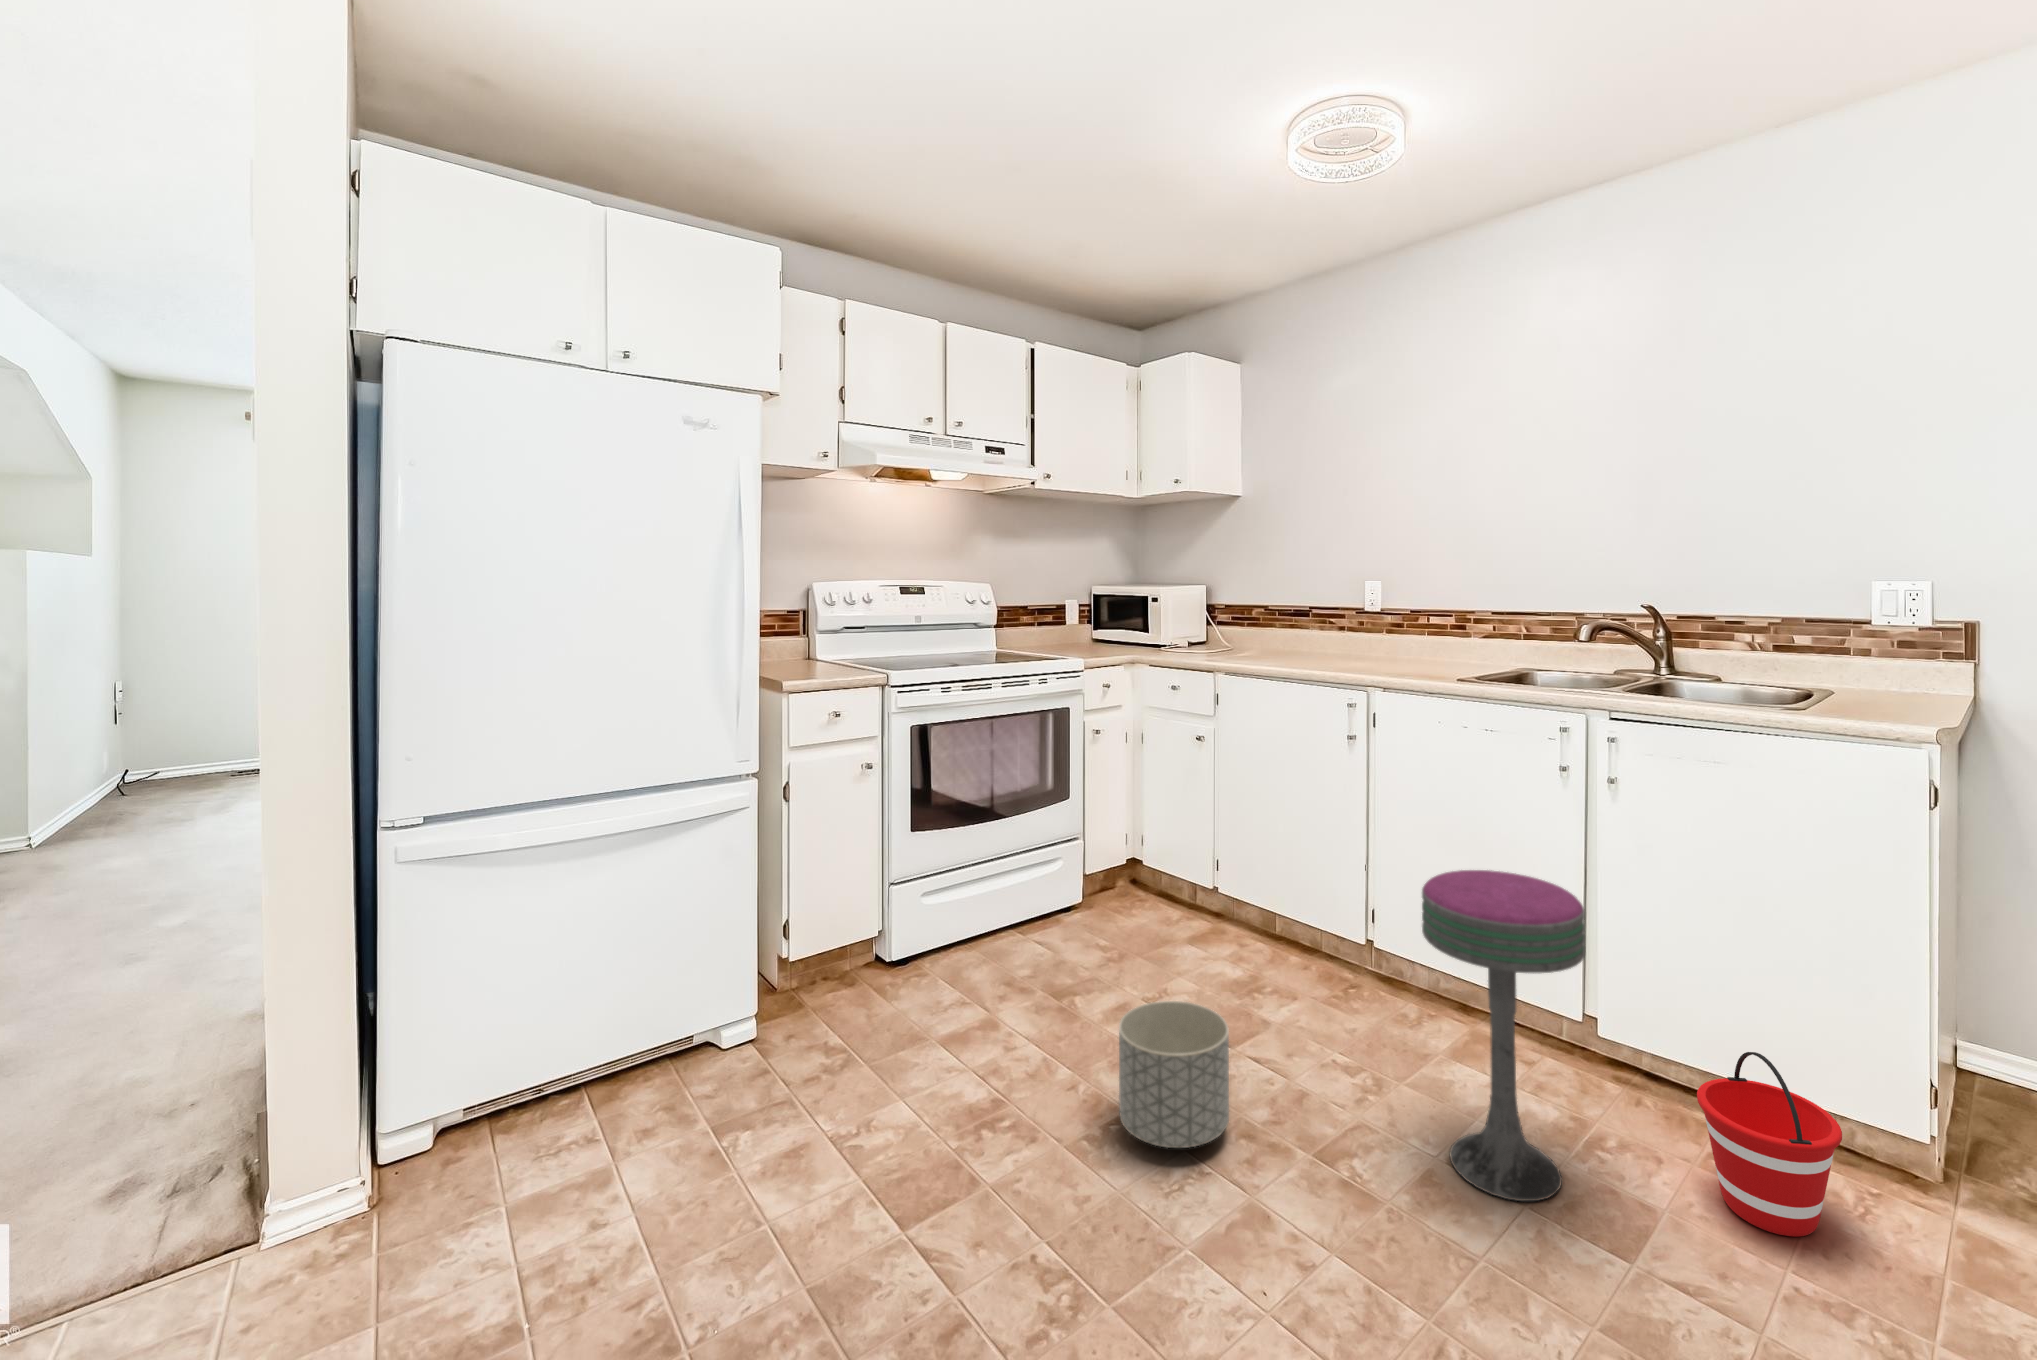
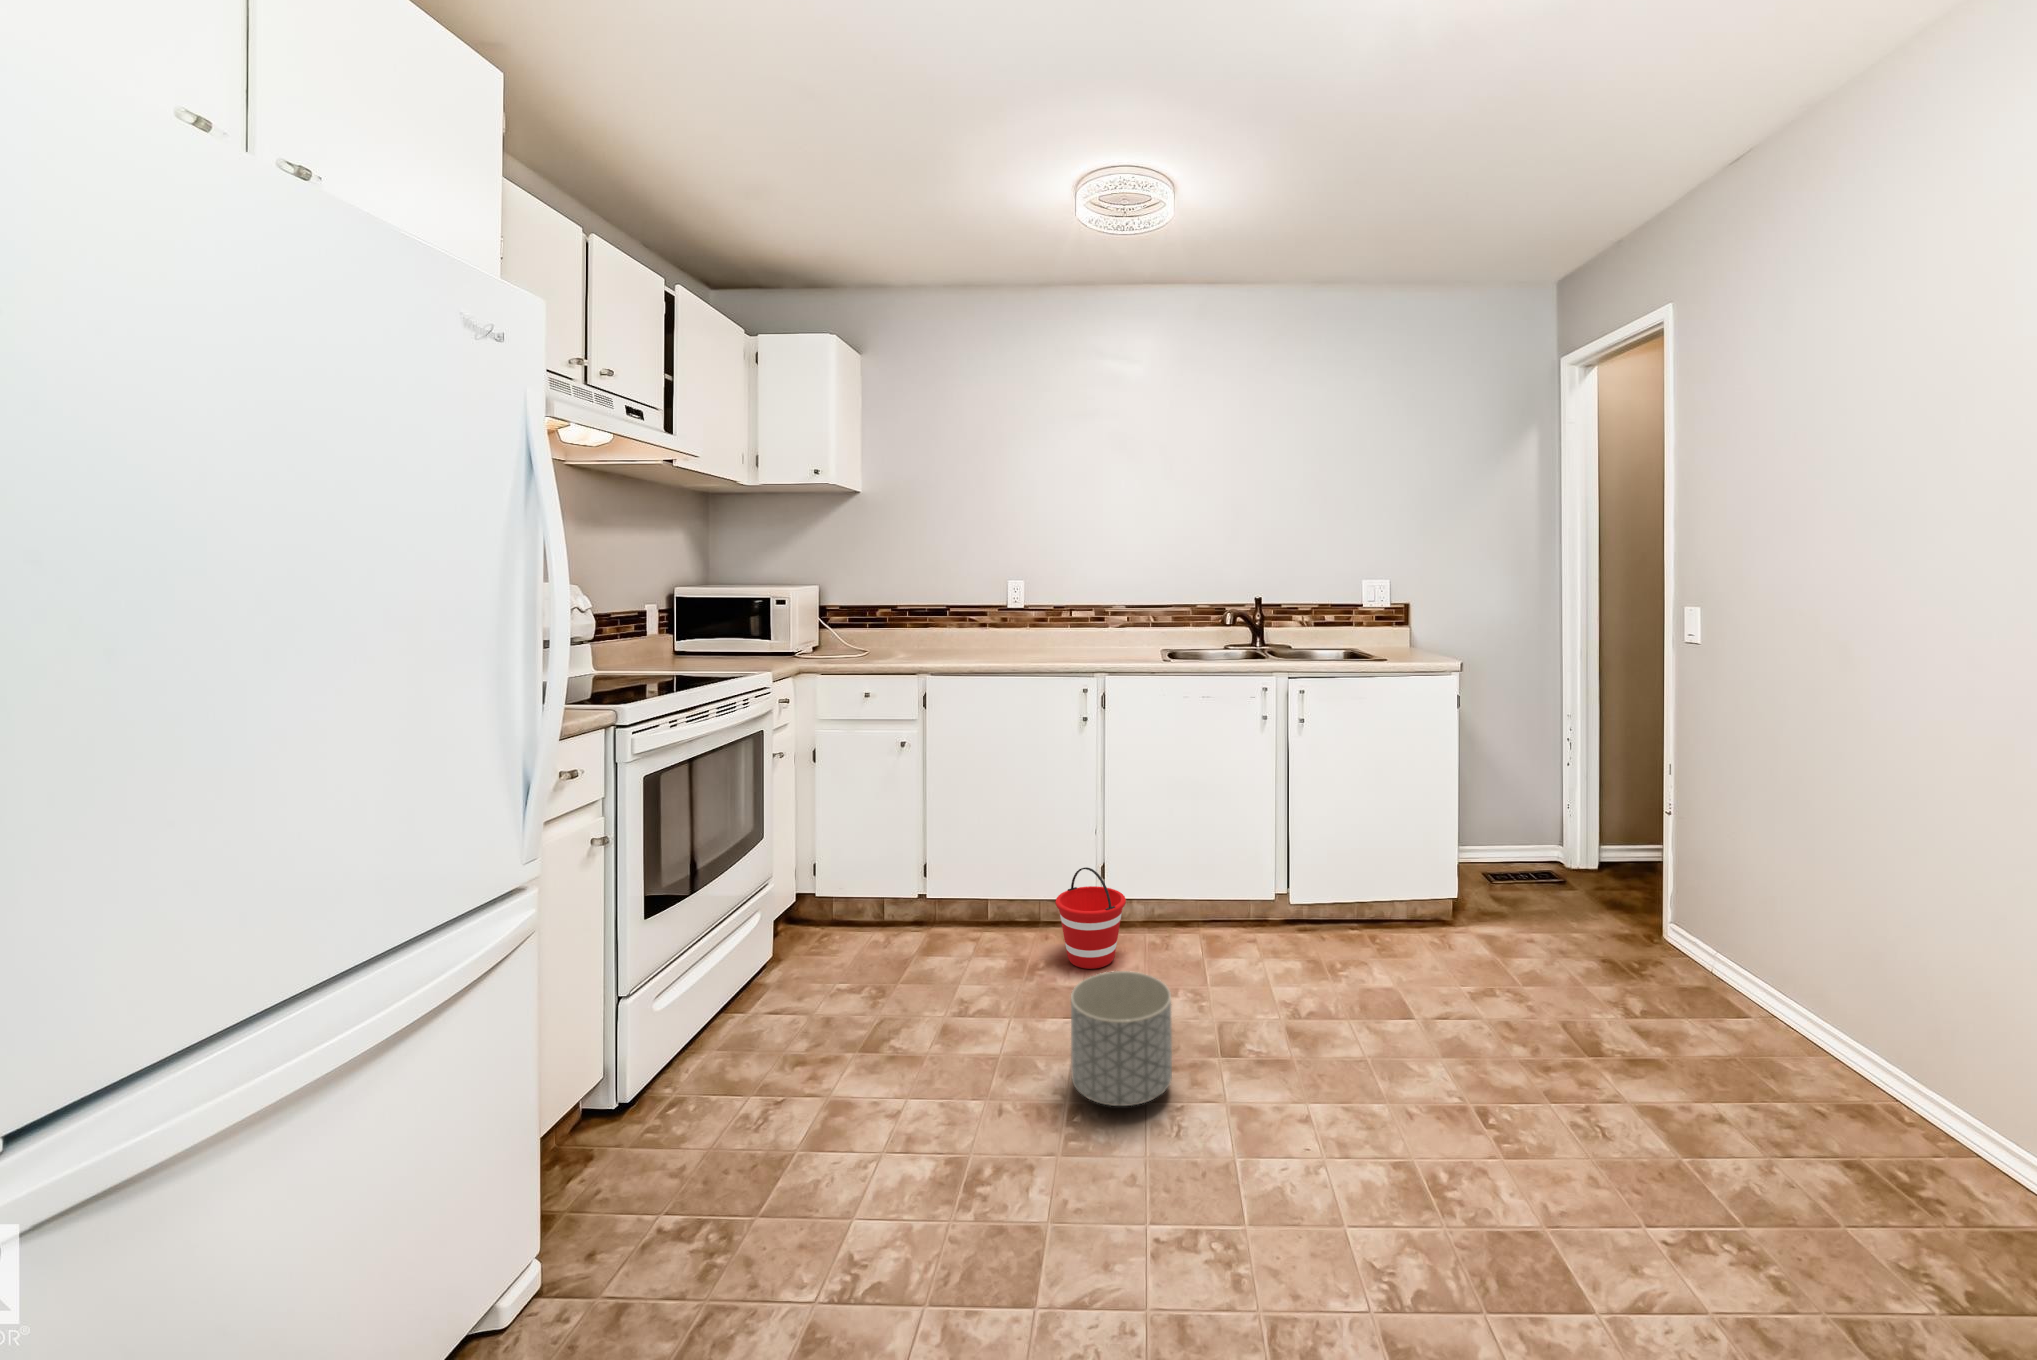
bar stool: present [1422,870,1585,1201] -> none [1259,795,1369,1024]
bucket: present [1697,1052,1842,1236] -> present [1056,867,1126,969]

